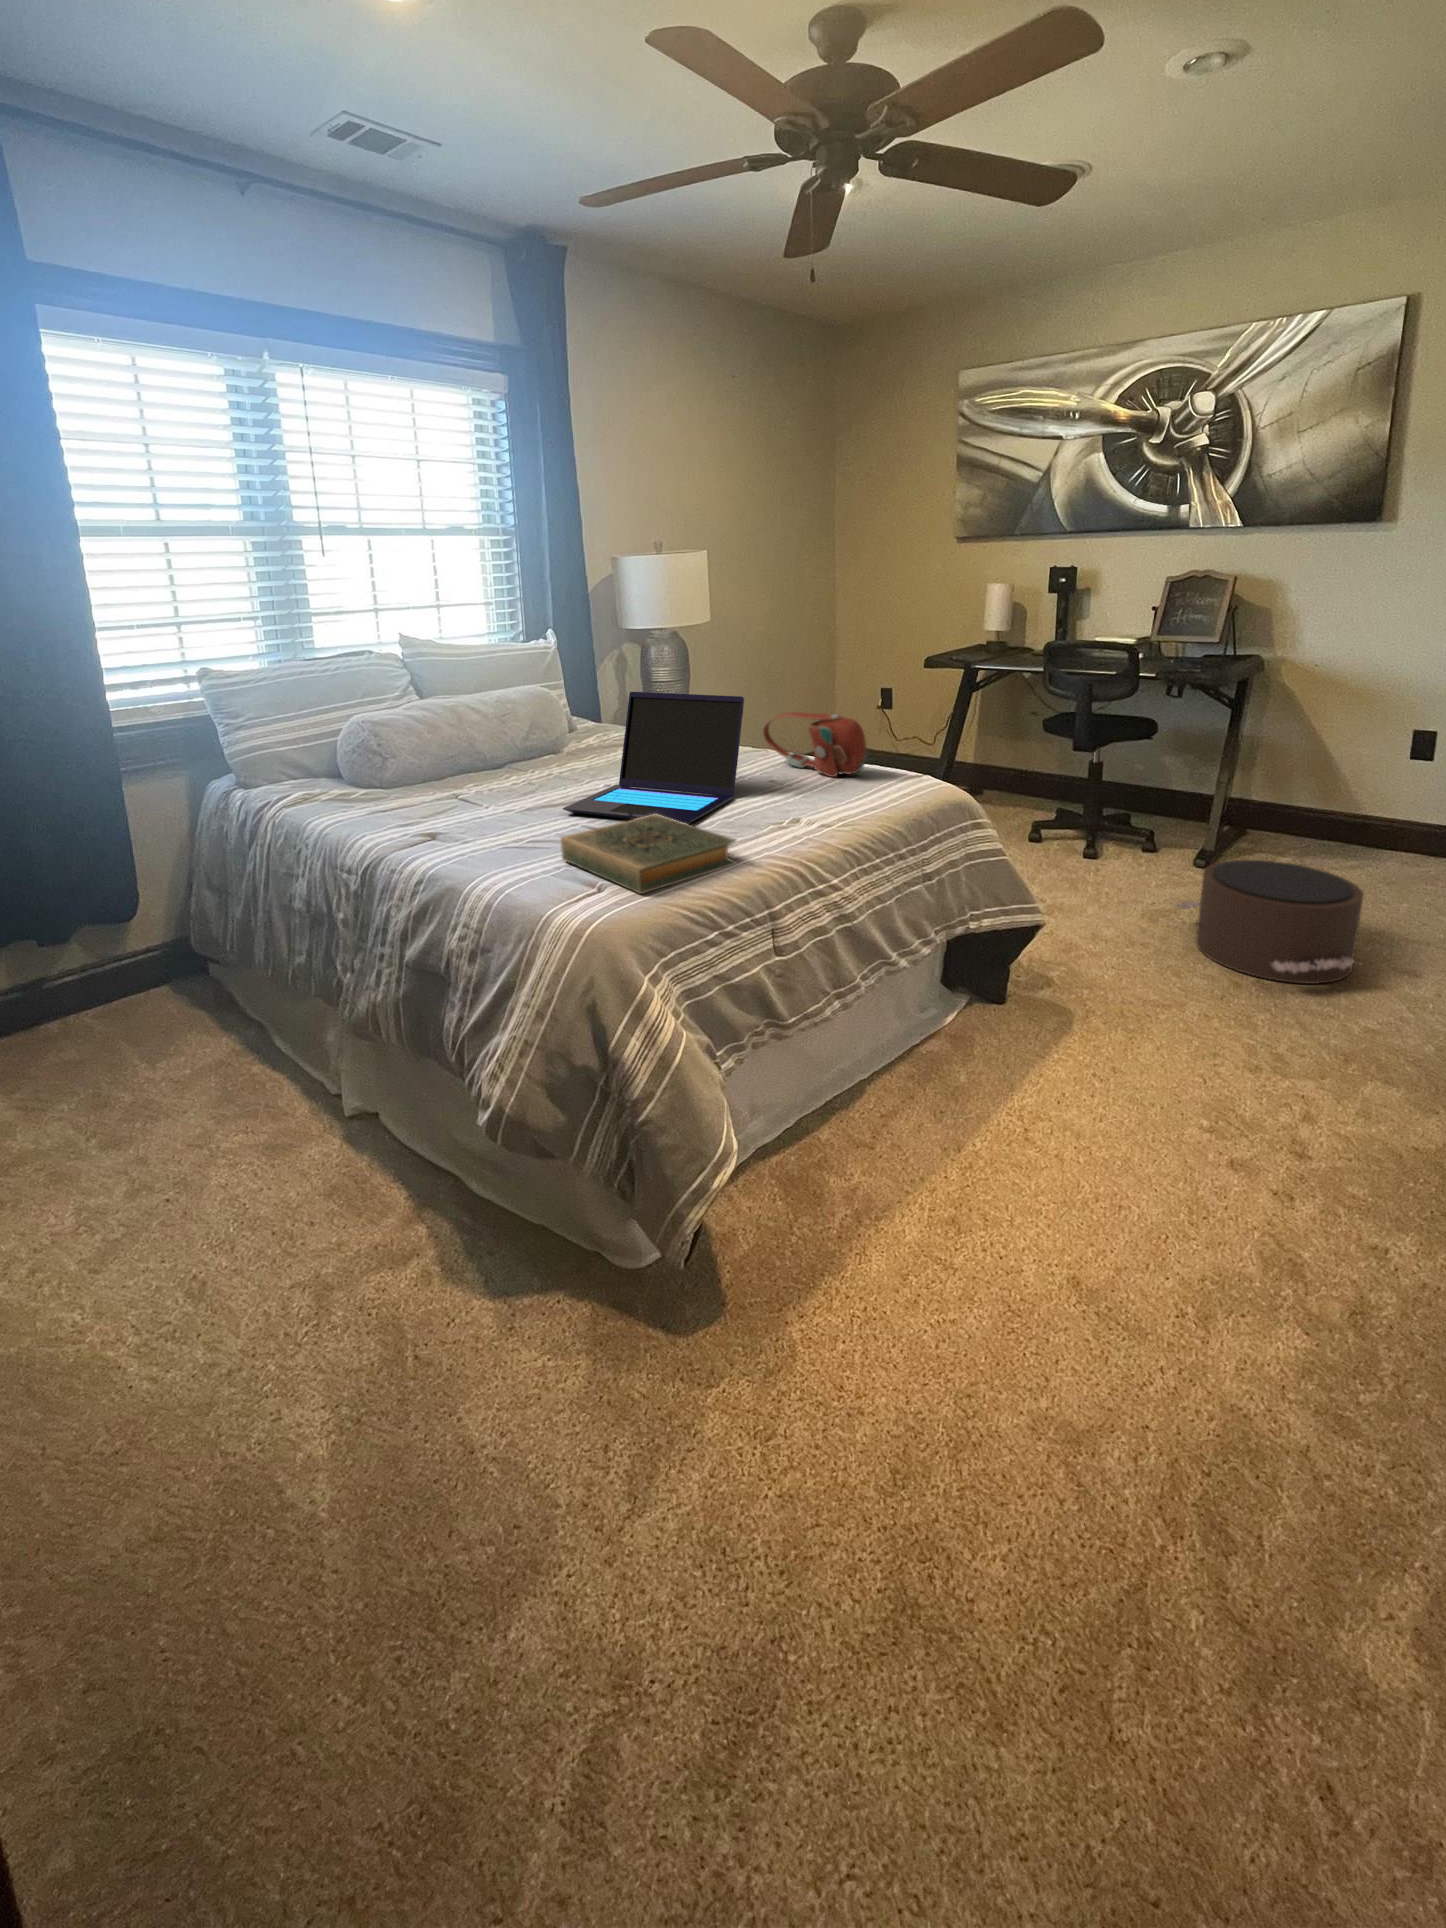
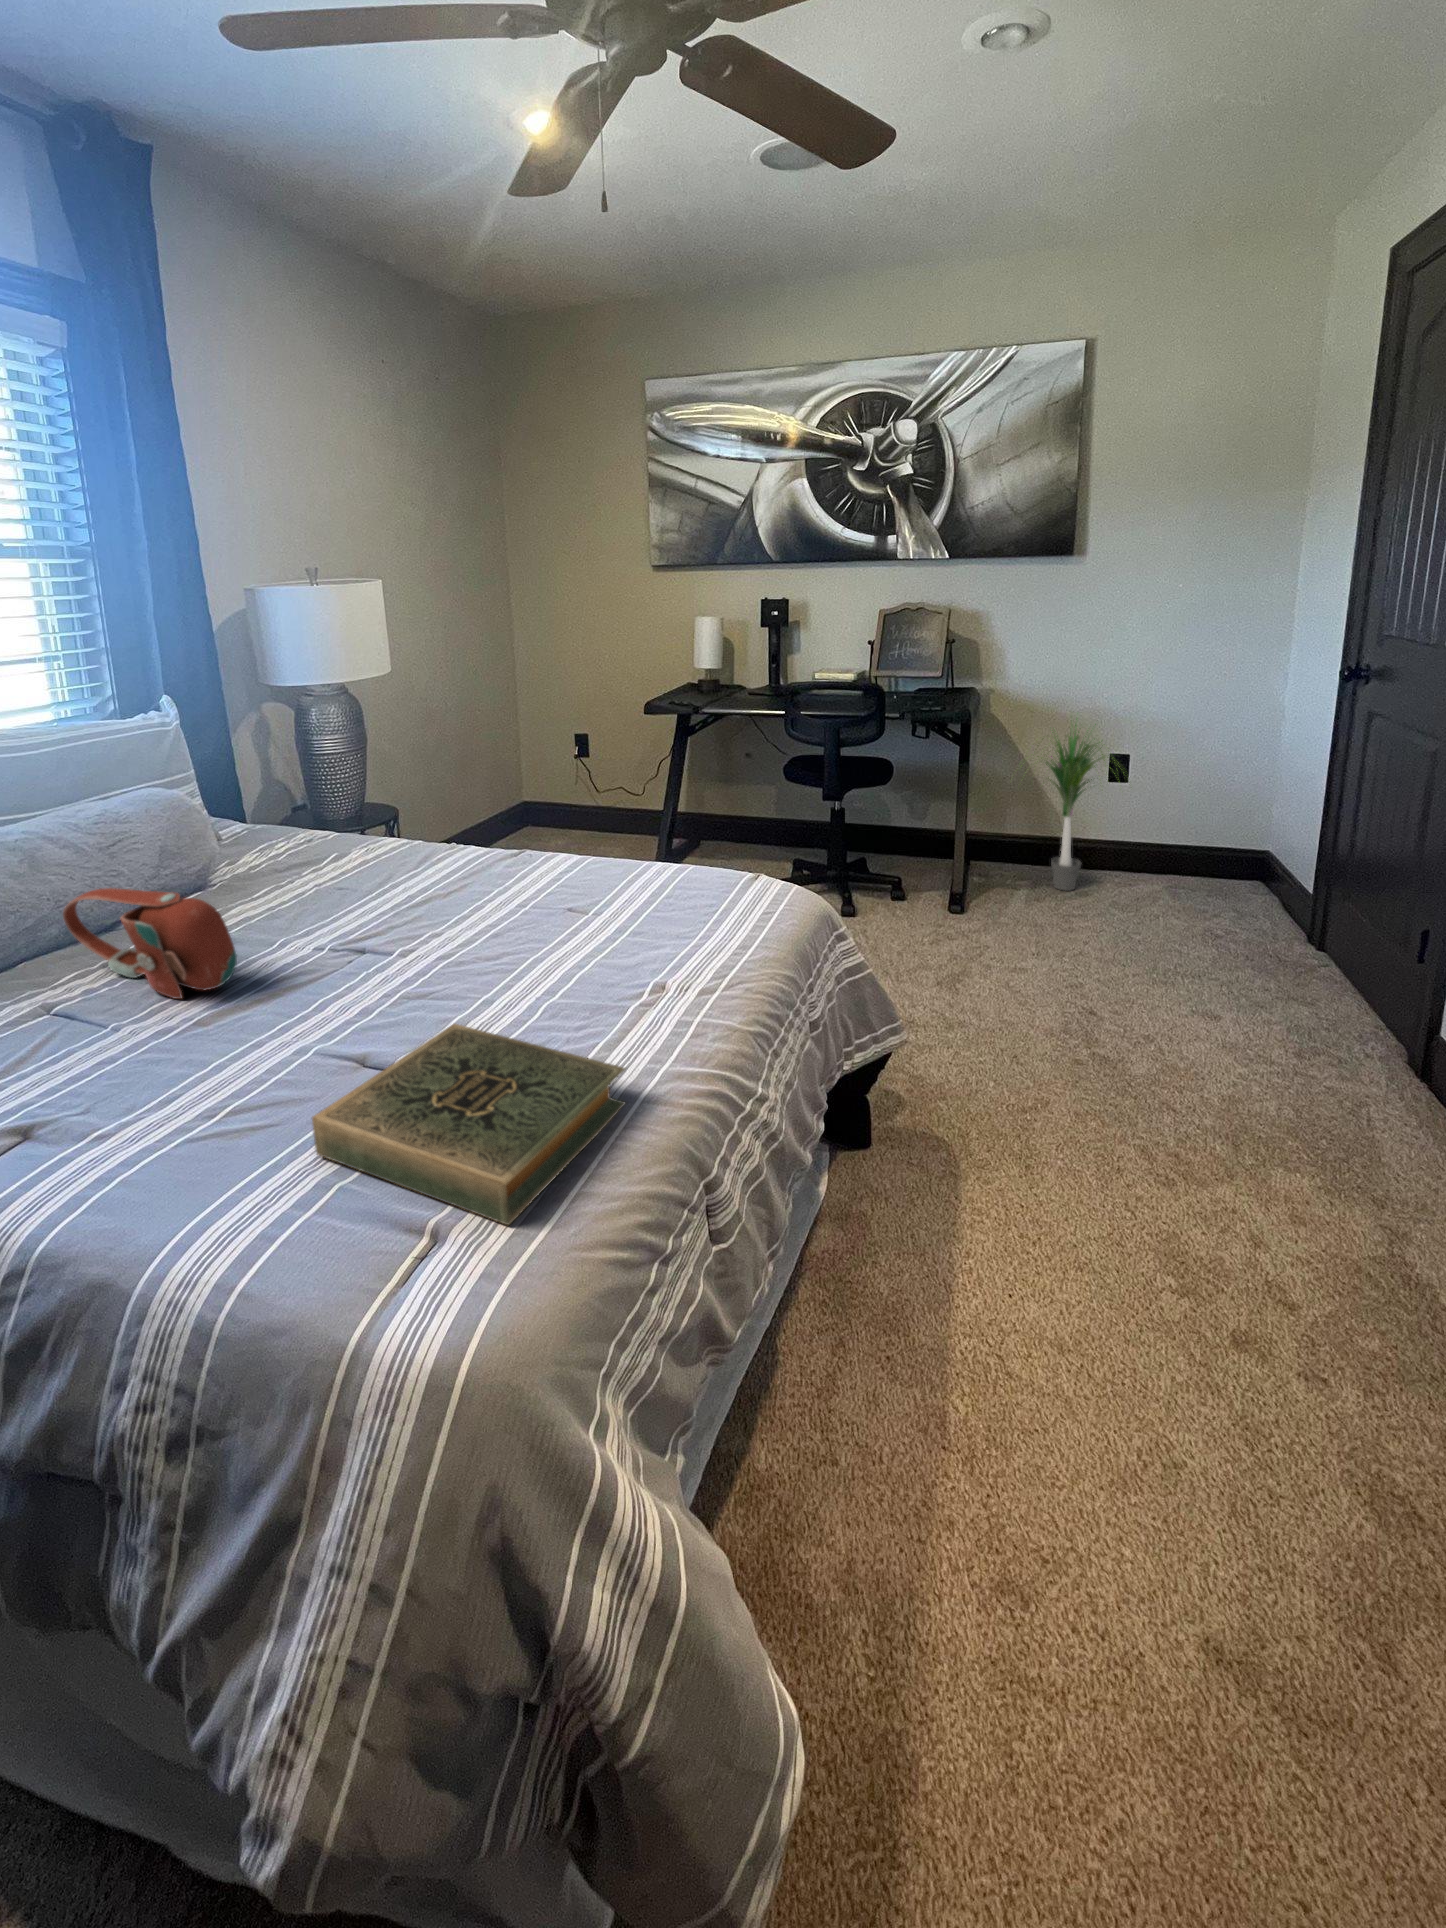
potted plant: none [1278,679,1425,864] -> present [1021,724,1120,891]
laptop: present [563,692,744,824] -> none [269,804,535,1024]
handbag: present [763,712,867,777] -> present [63,888,237,999]
pouf: present [1176,860,1363,984] -> none [973,910,1176,1047]

